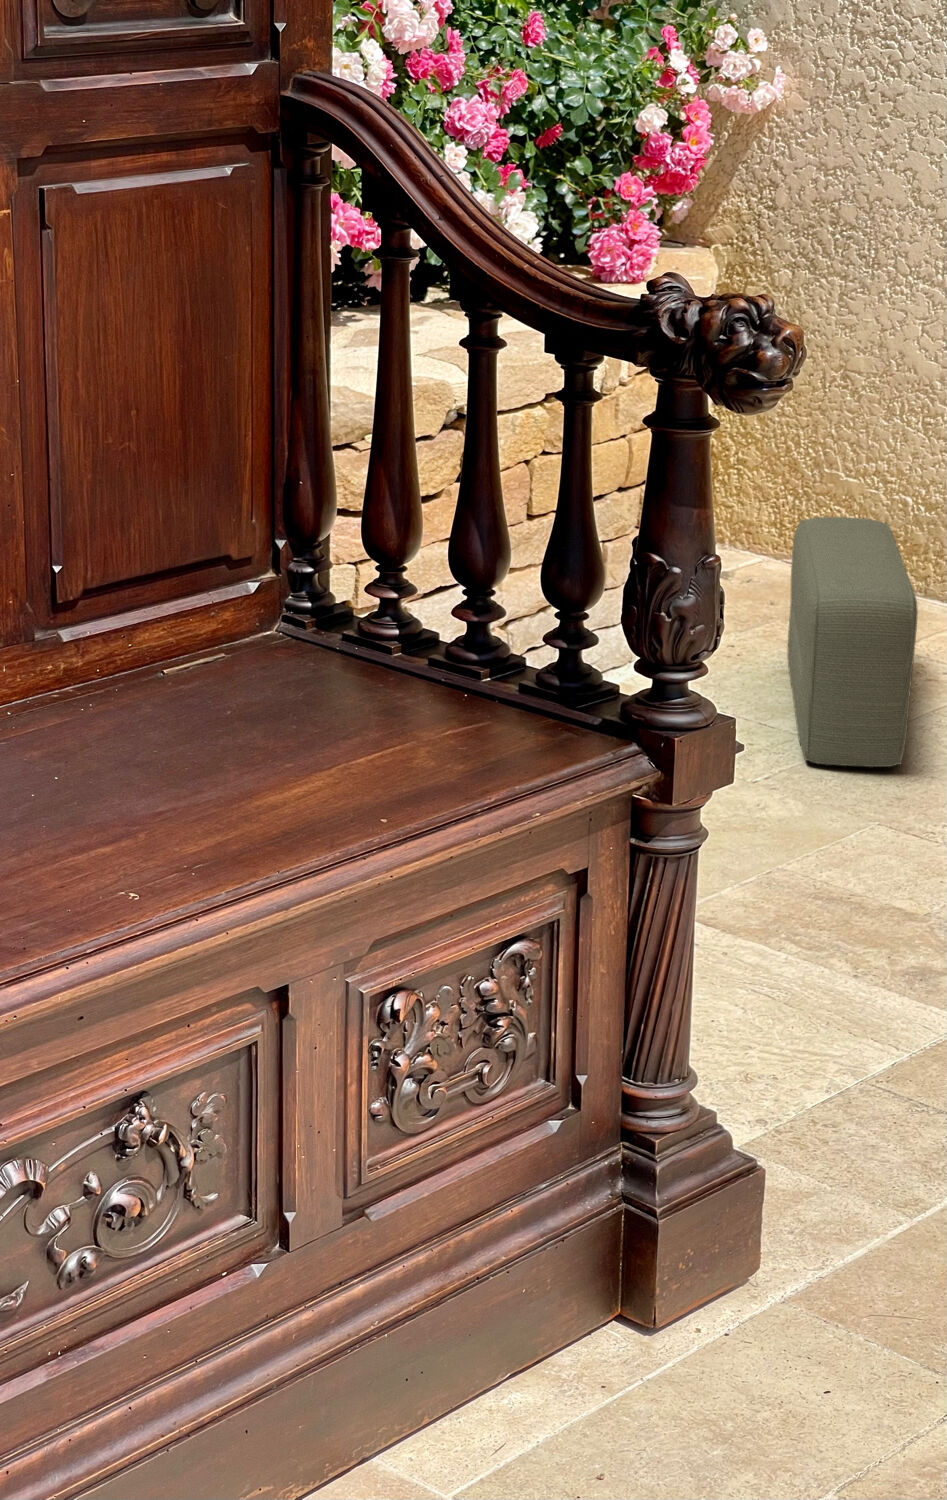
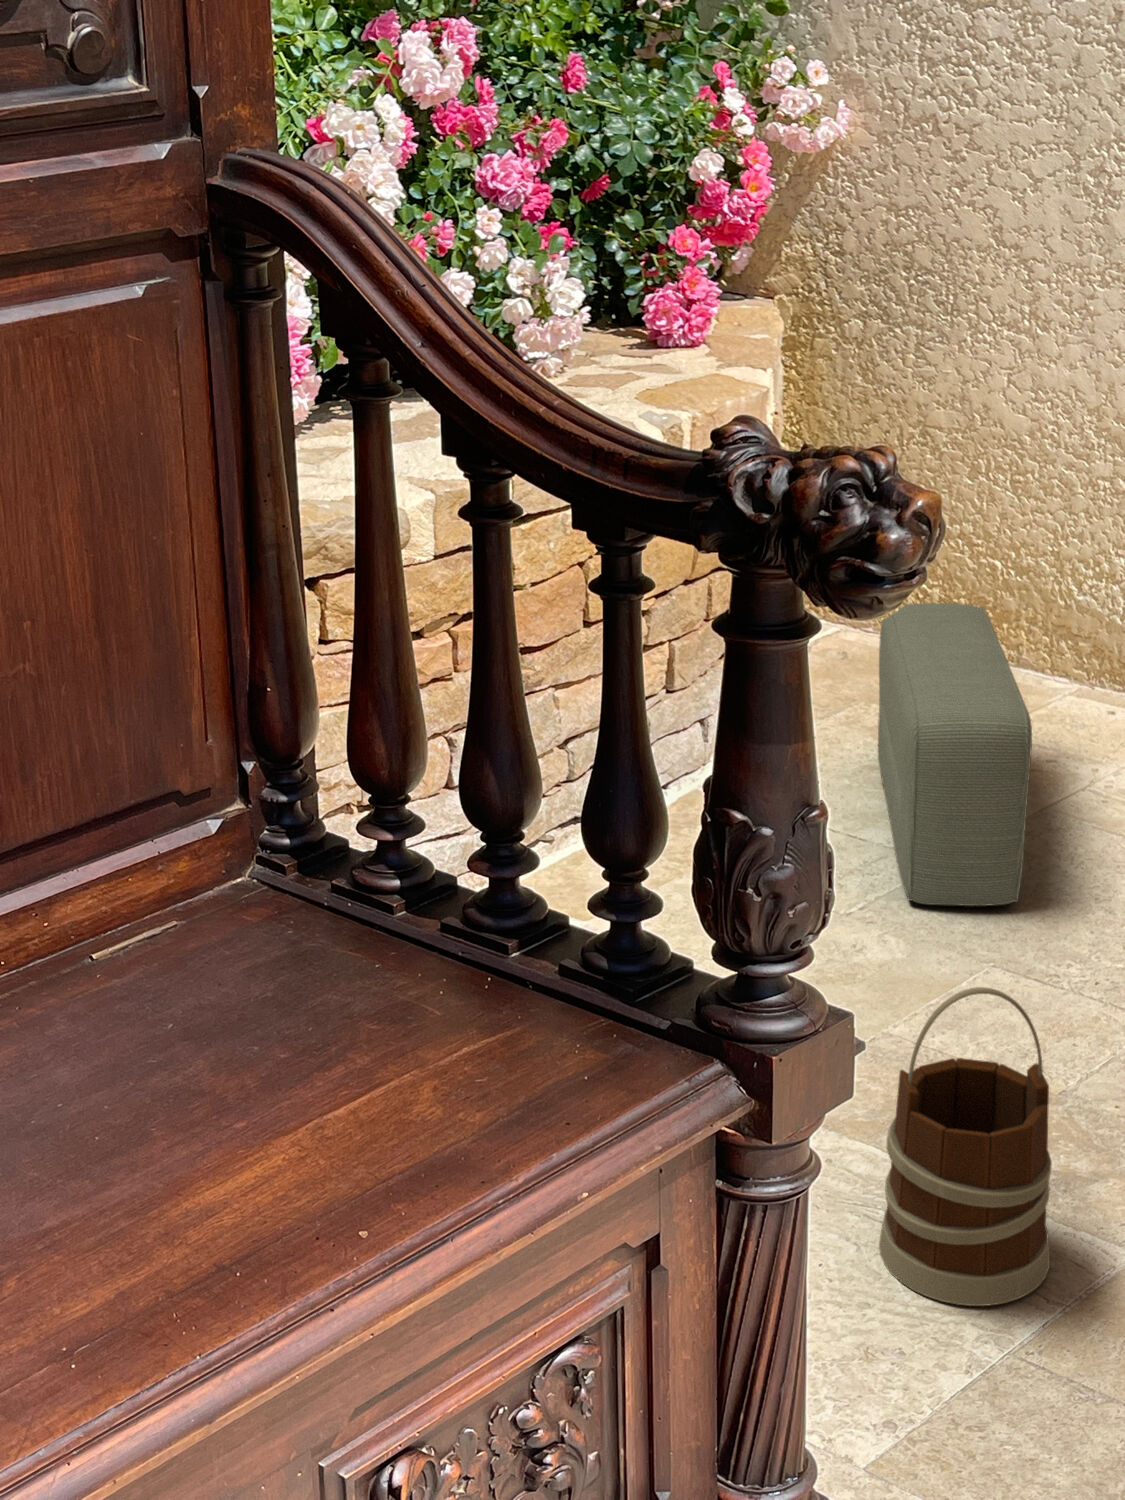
wooden bucket: none [760,751,898,1009] -> present [879,987,1052,1306]

